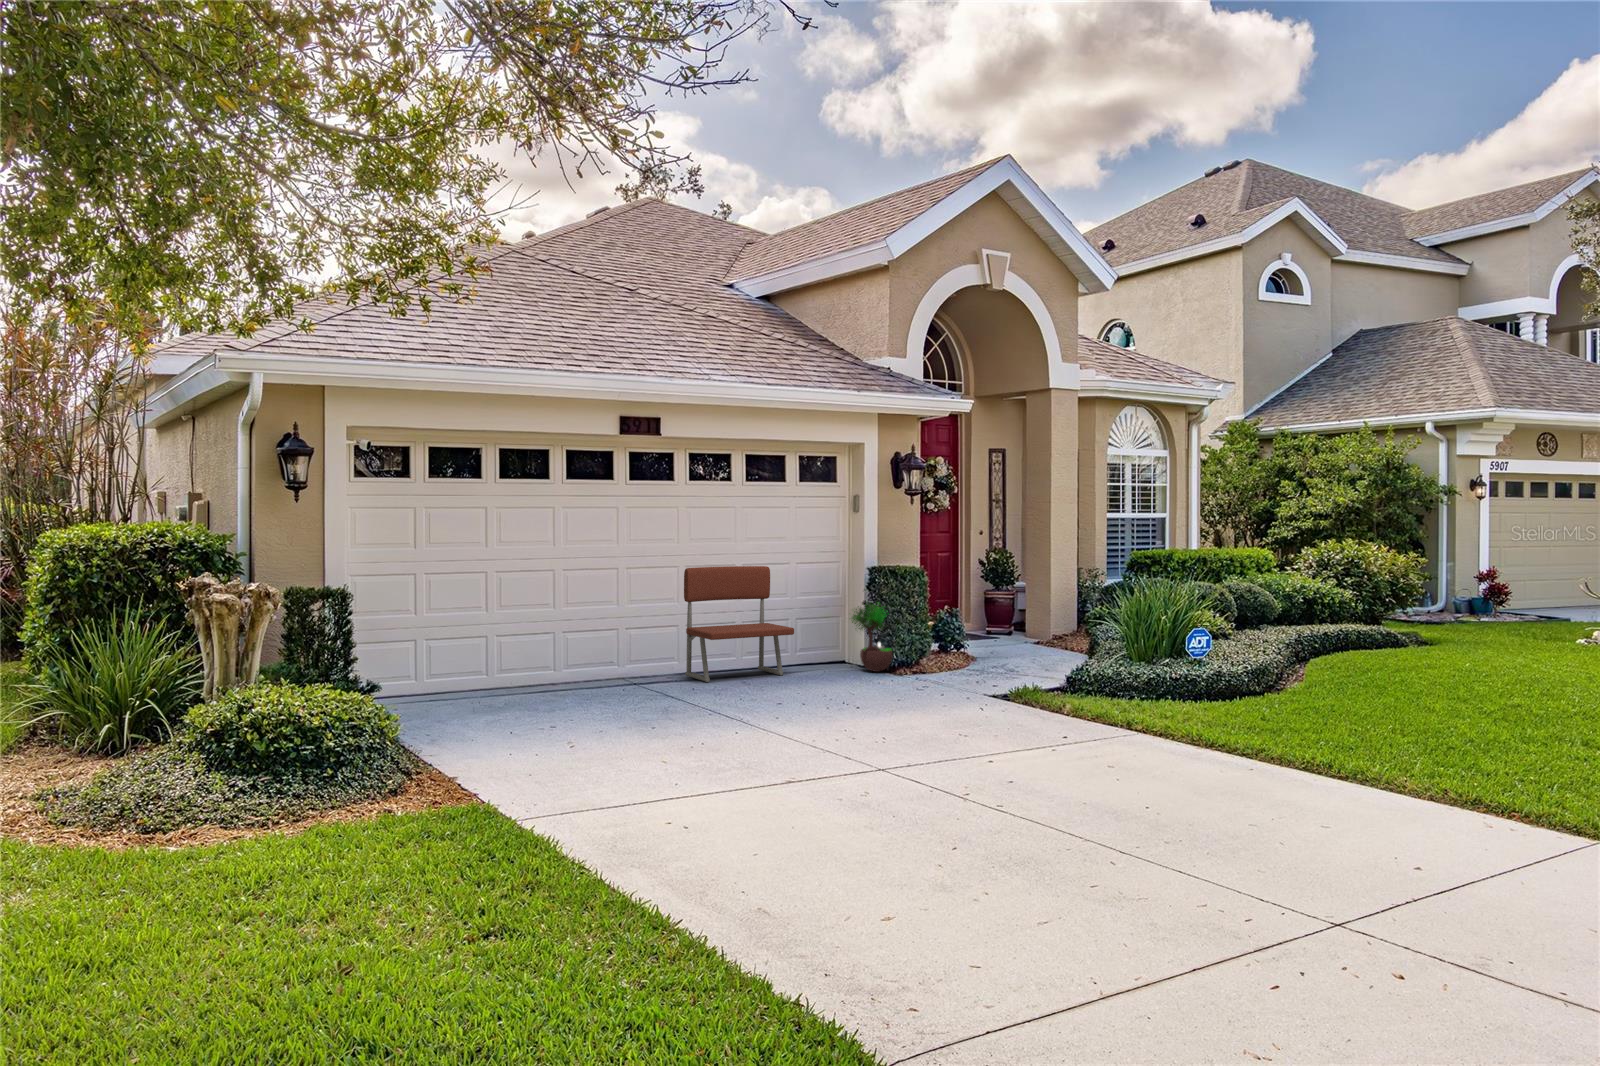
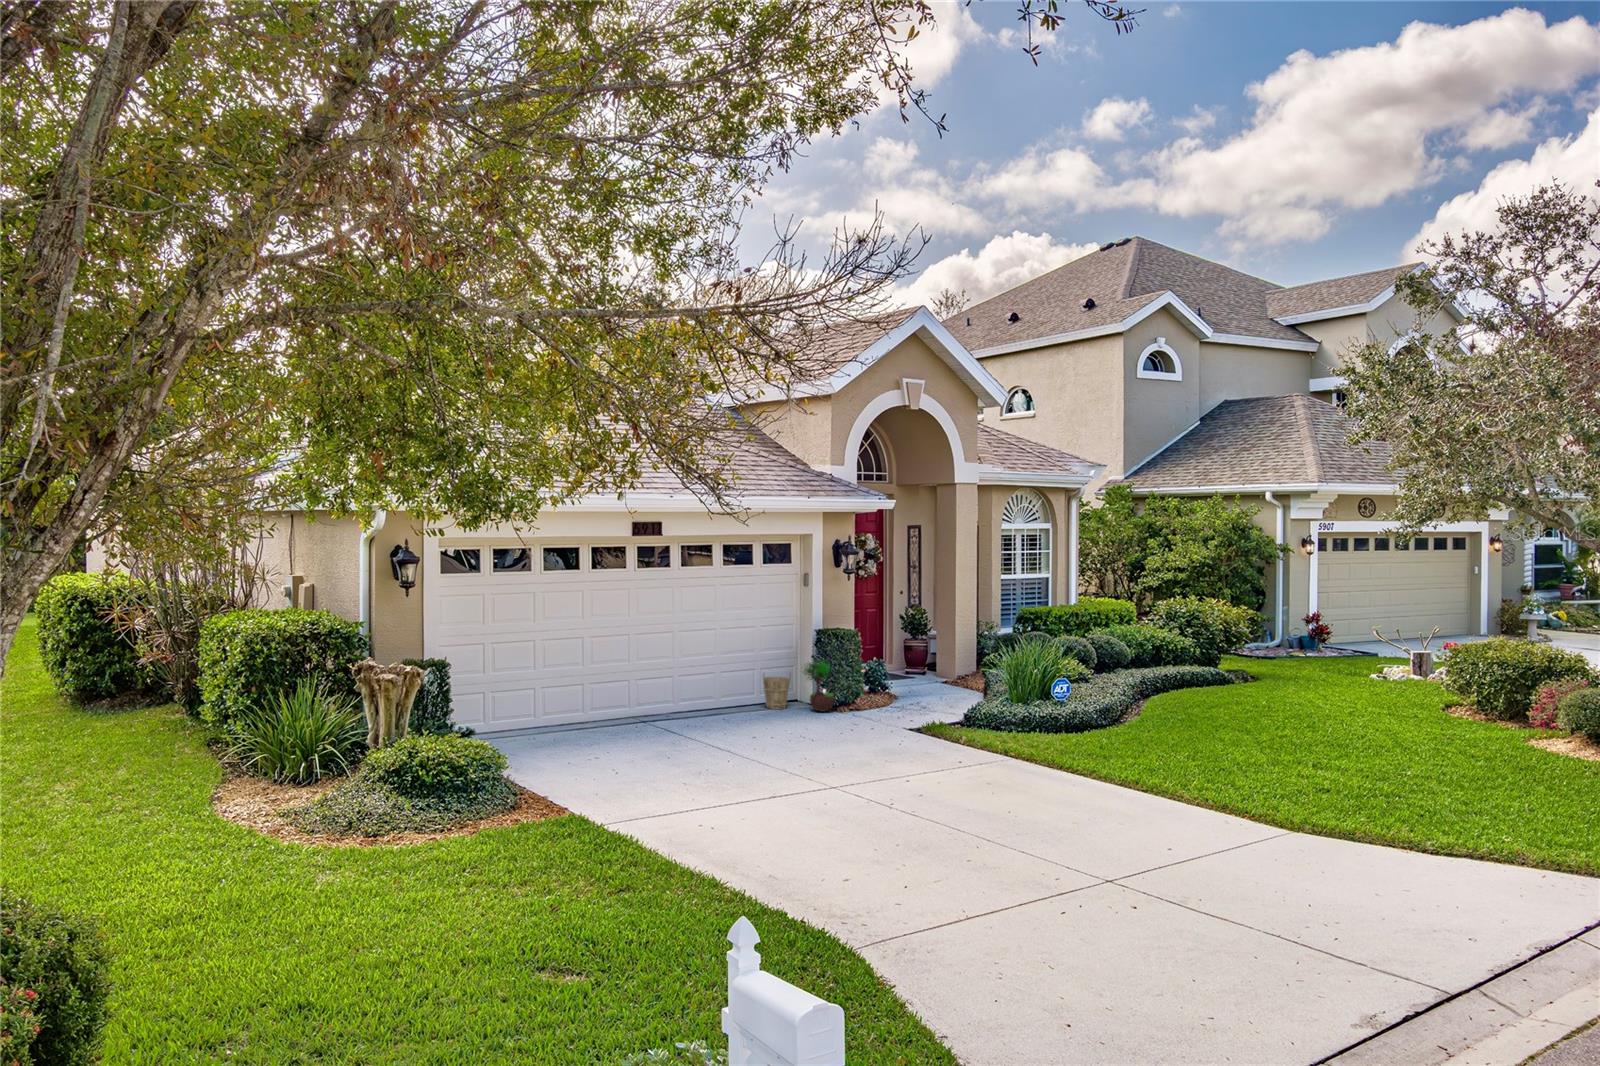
bench: present [684,566,794,682] -> none [677,632,761,723]
bucket: none [800,620,836,669] -> present [763,674,791,709]

